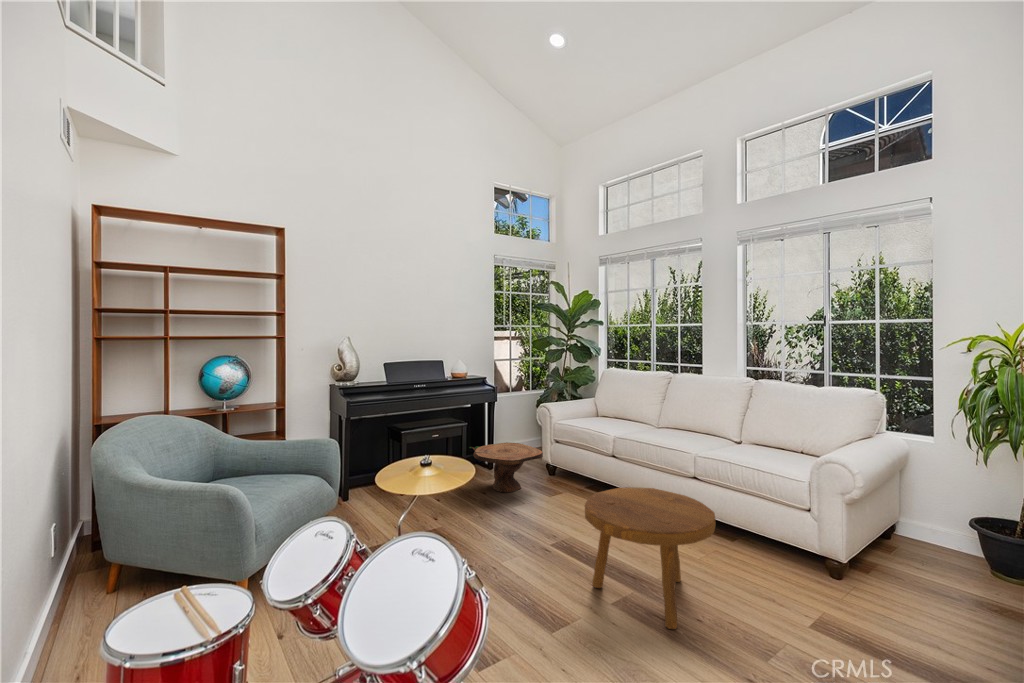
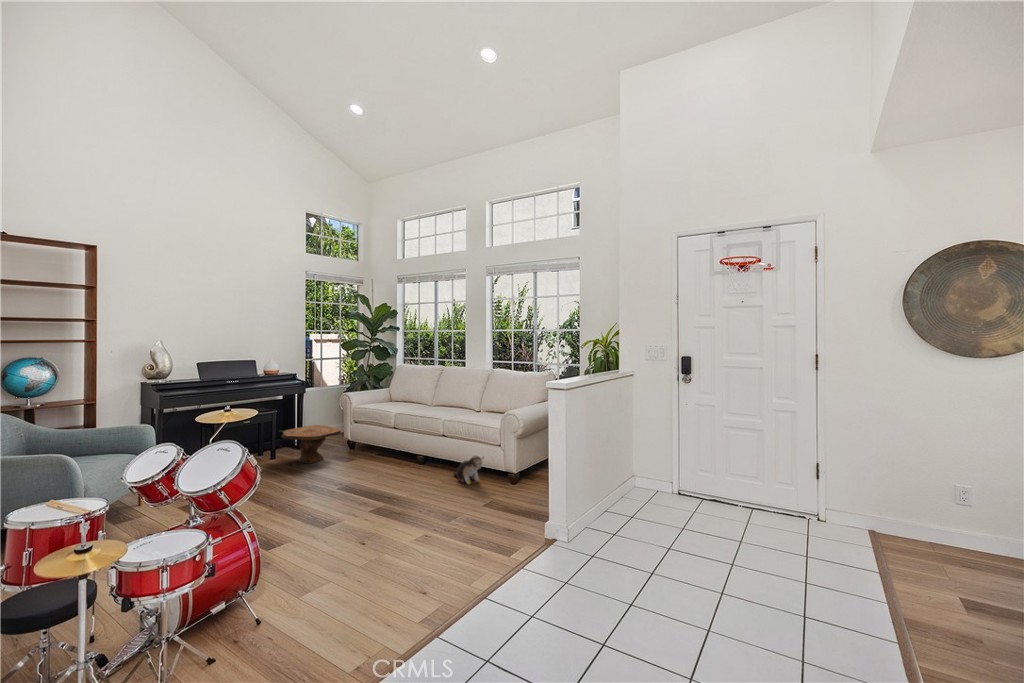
footstool: present [585,487,715,629] -> none [353,440,435,517]
plush toy: none [716,521,784,566] -> present [454,456,484,484]

